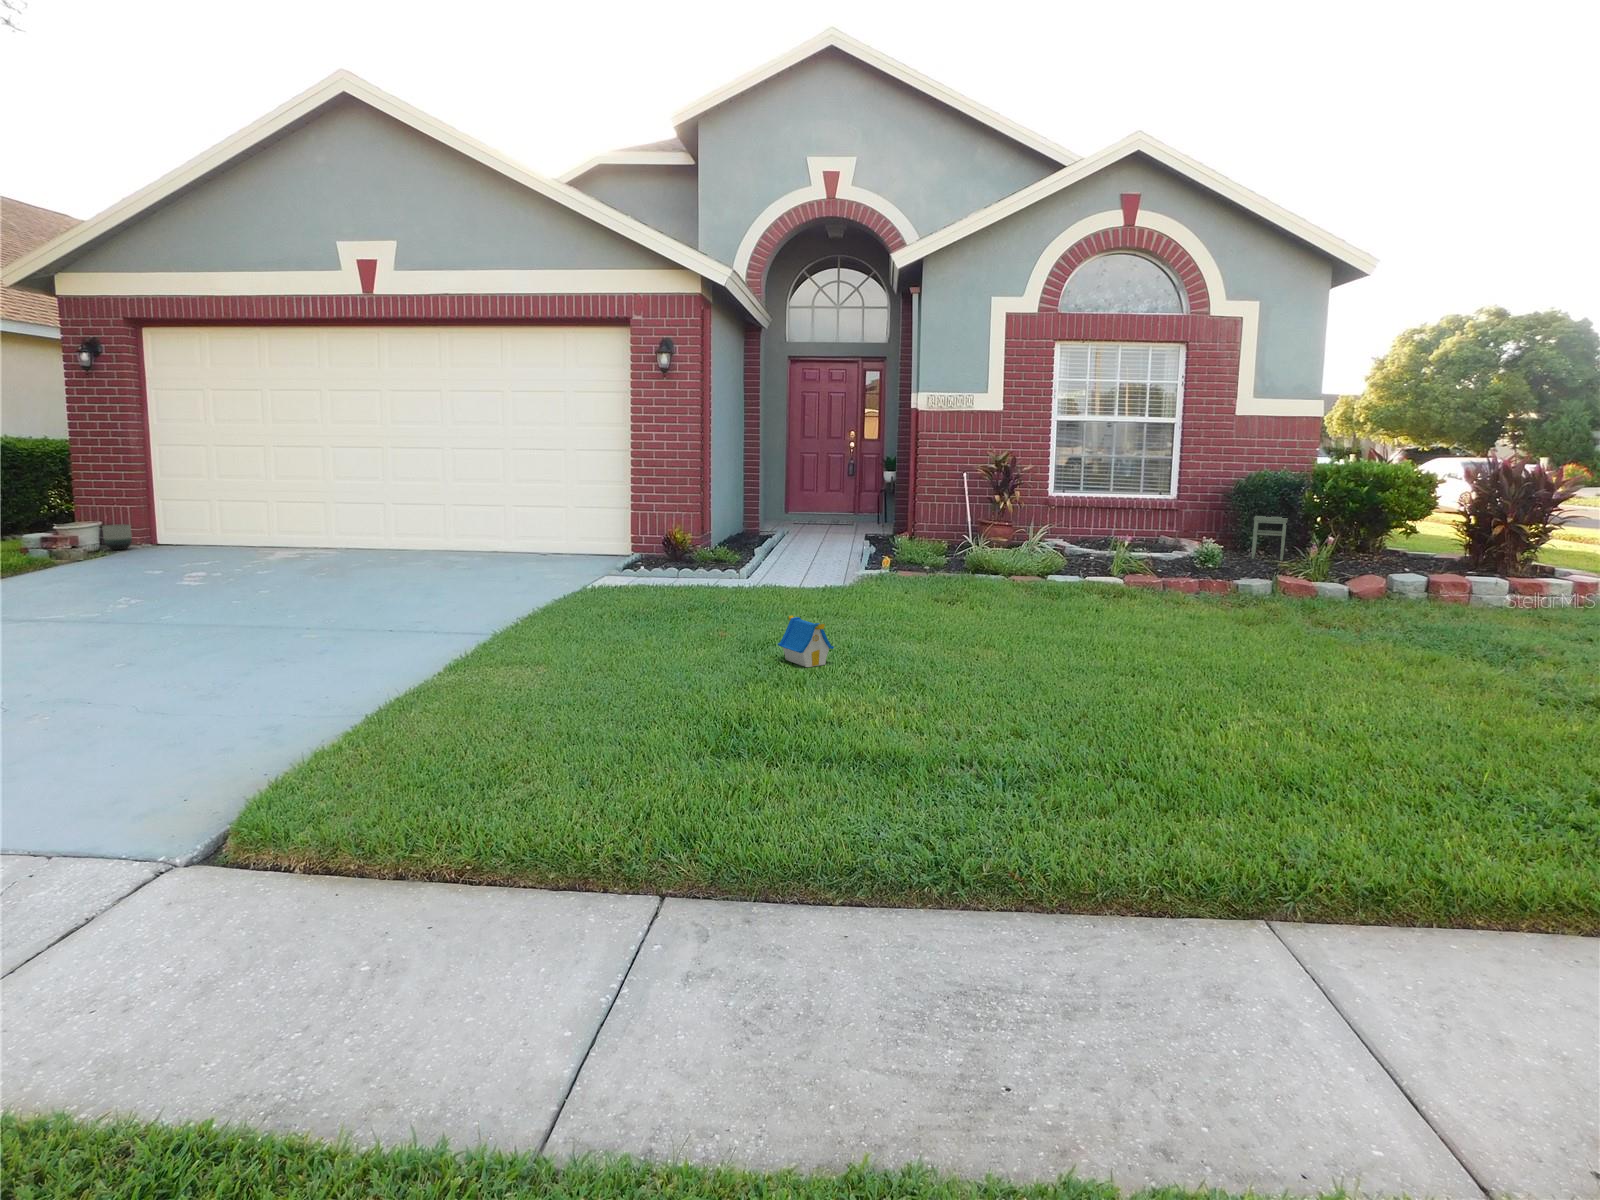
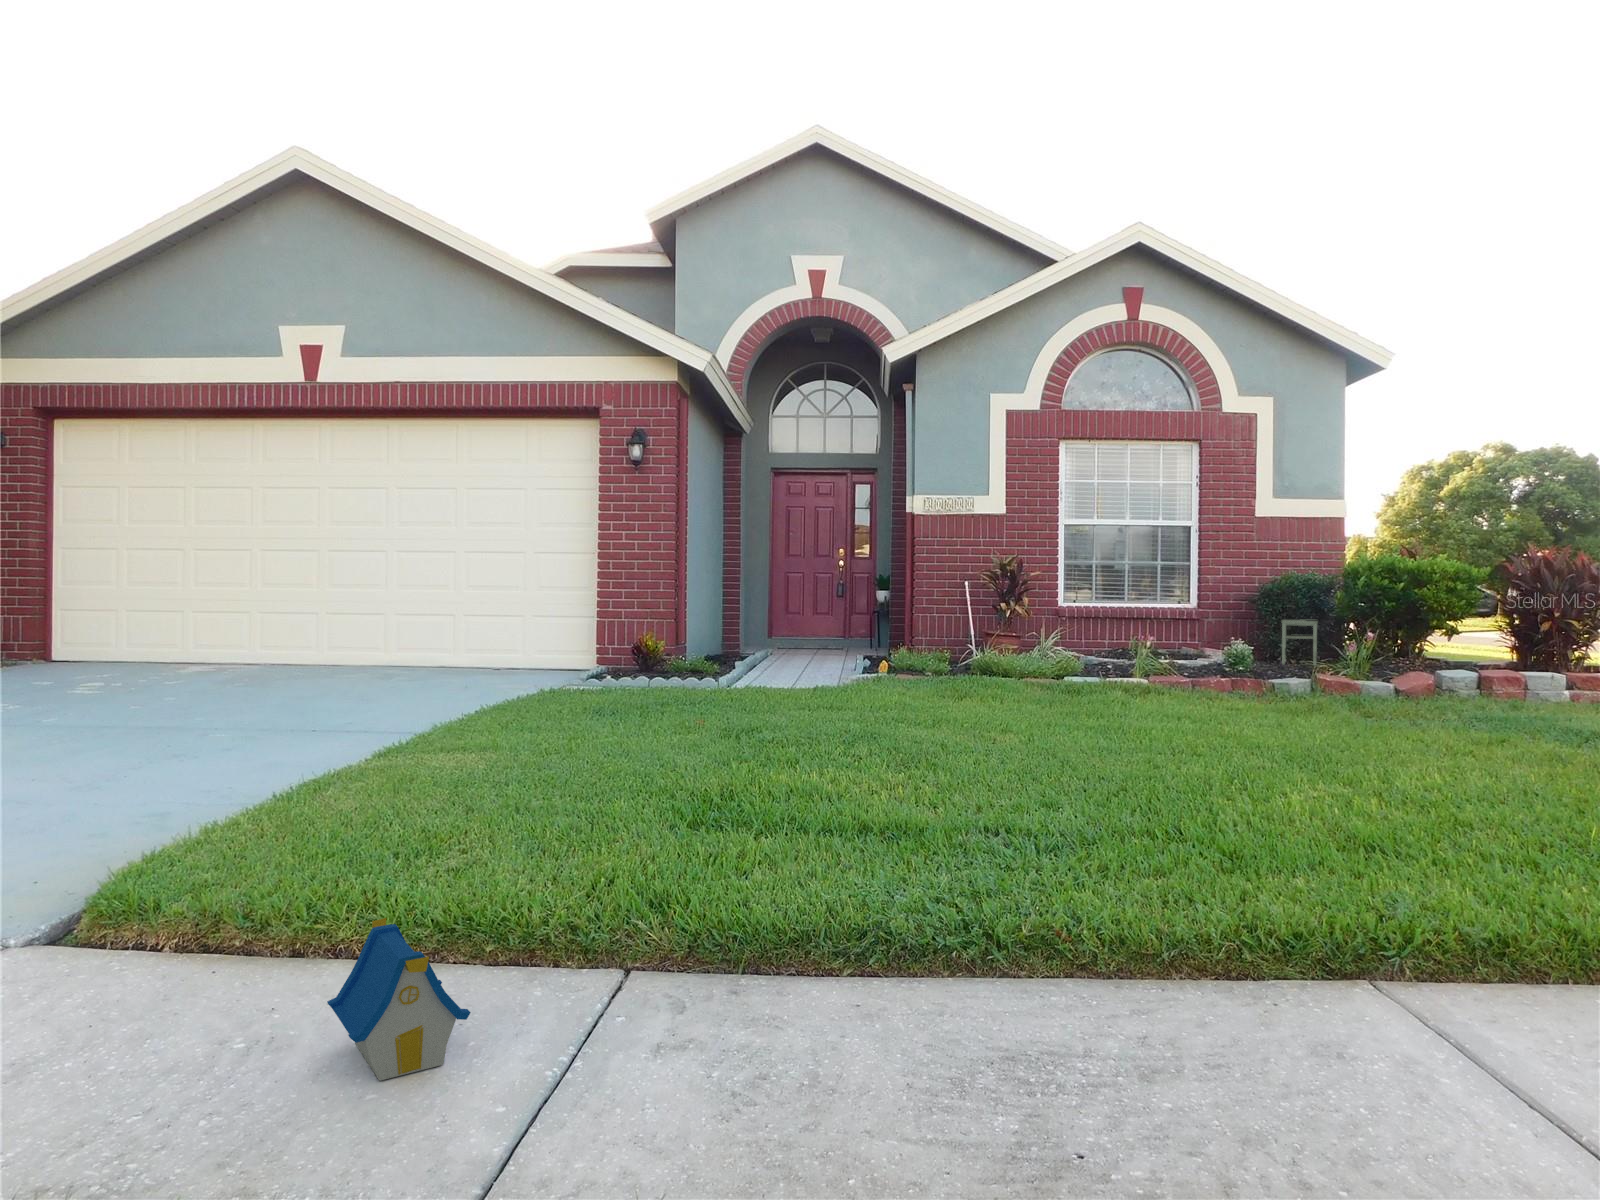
planter: present [102,524,132,550] -> none [26,641,57,669]
toy house: present [778,615,834,667] -> present [327,918,471,1081]

